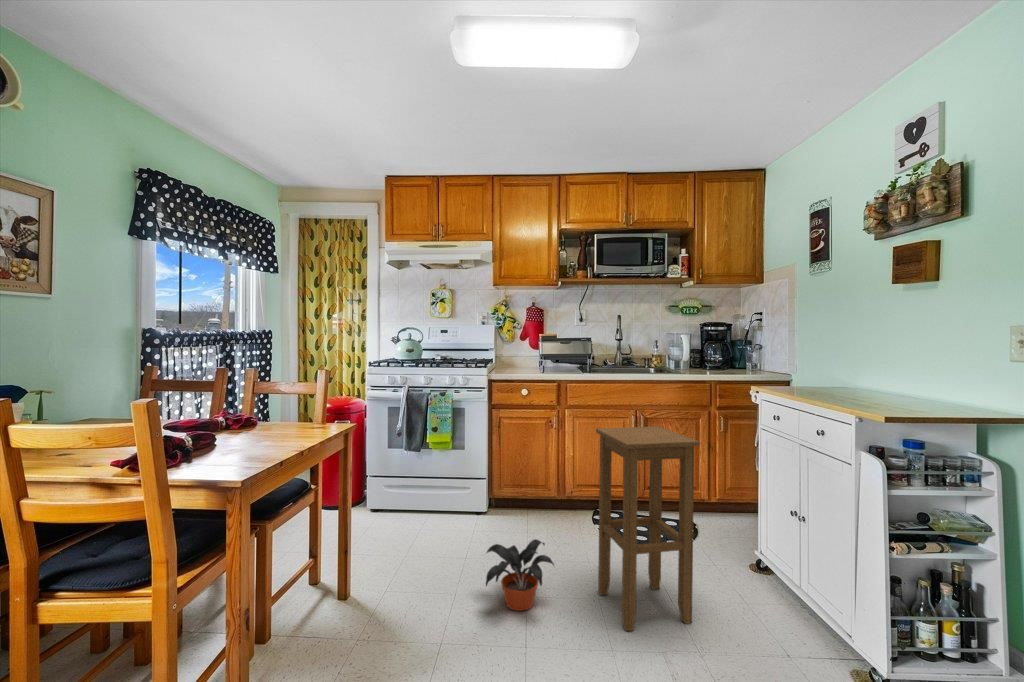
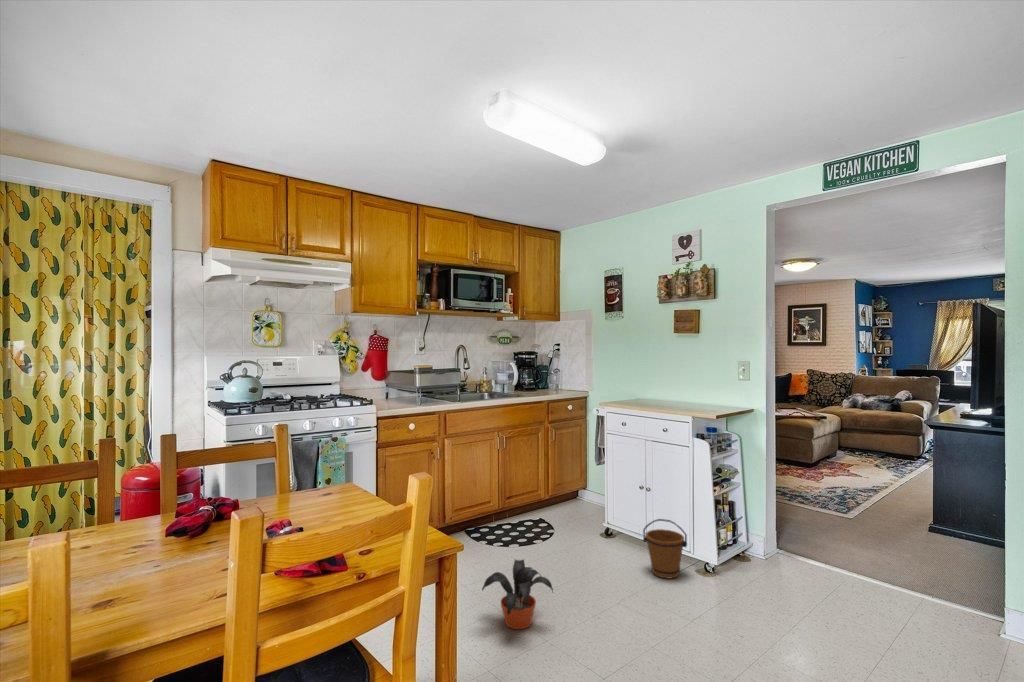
stool: present [596,427,700,631] -> none [550,438,630,604]
bucket: none [731,557,794,648] -> present [643,519,687,578]

